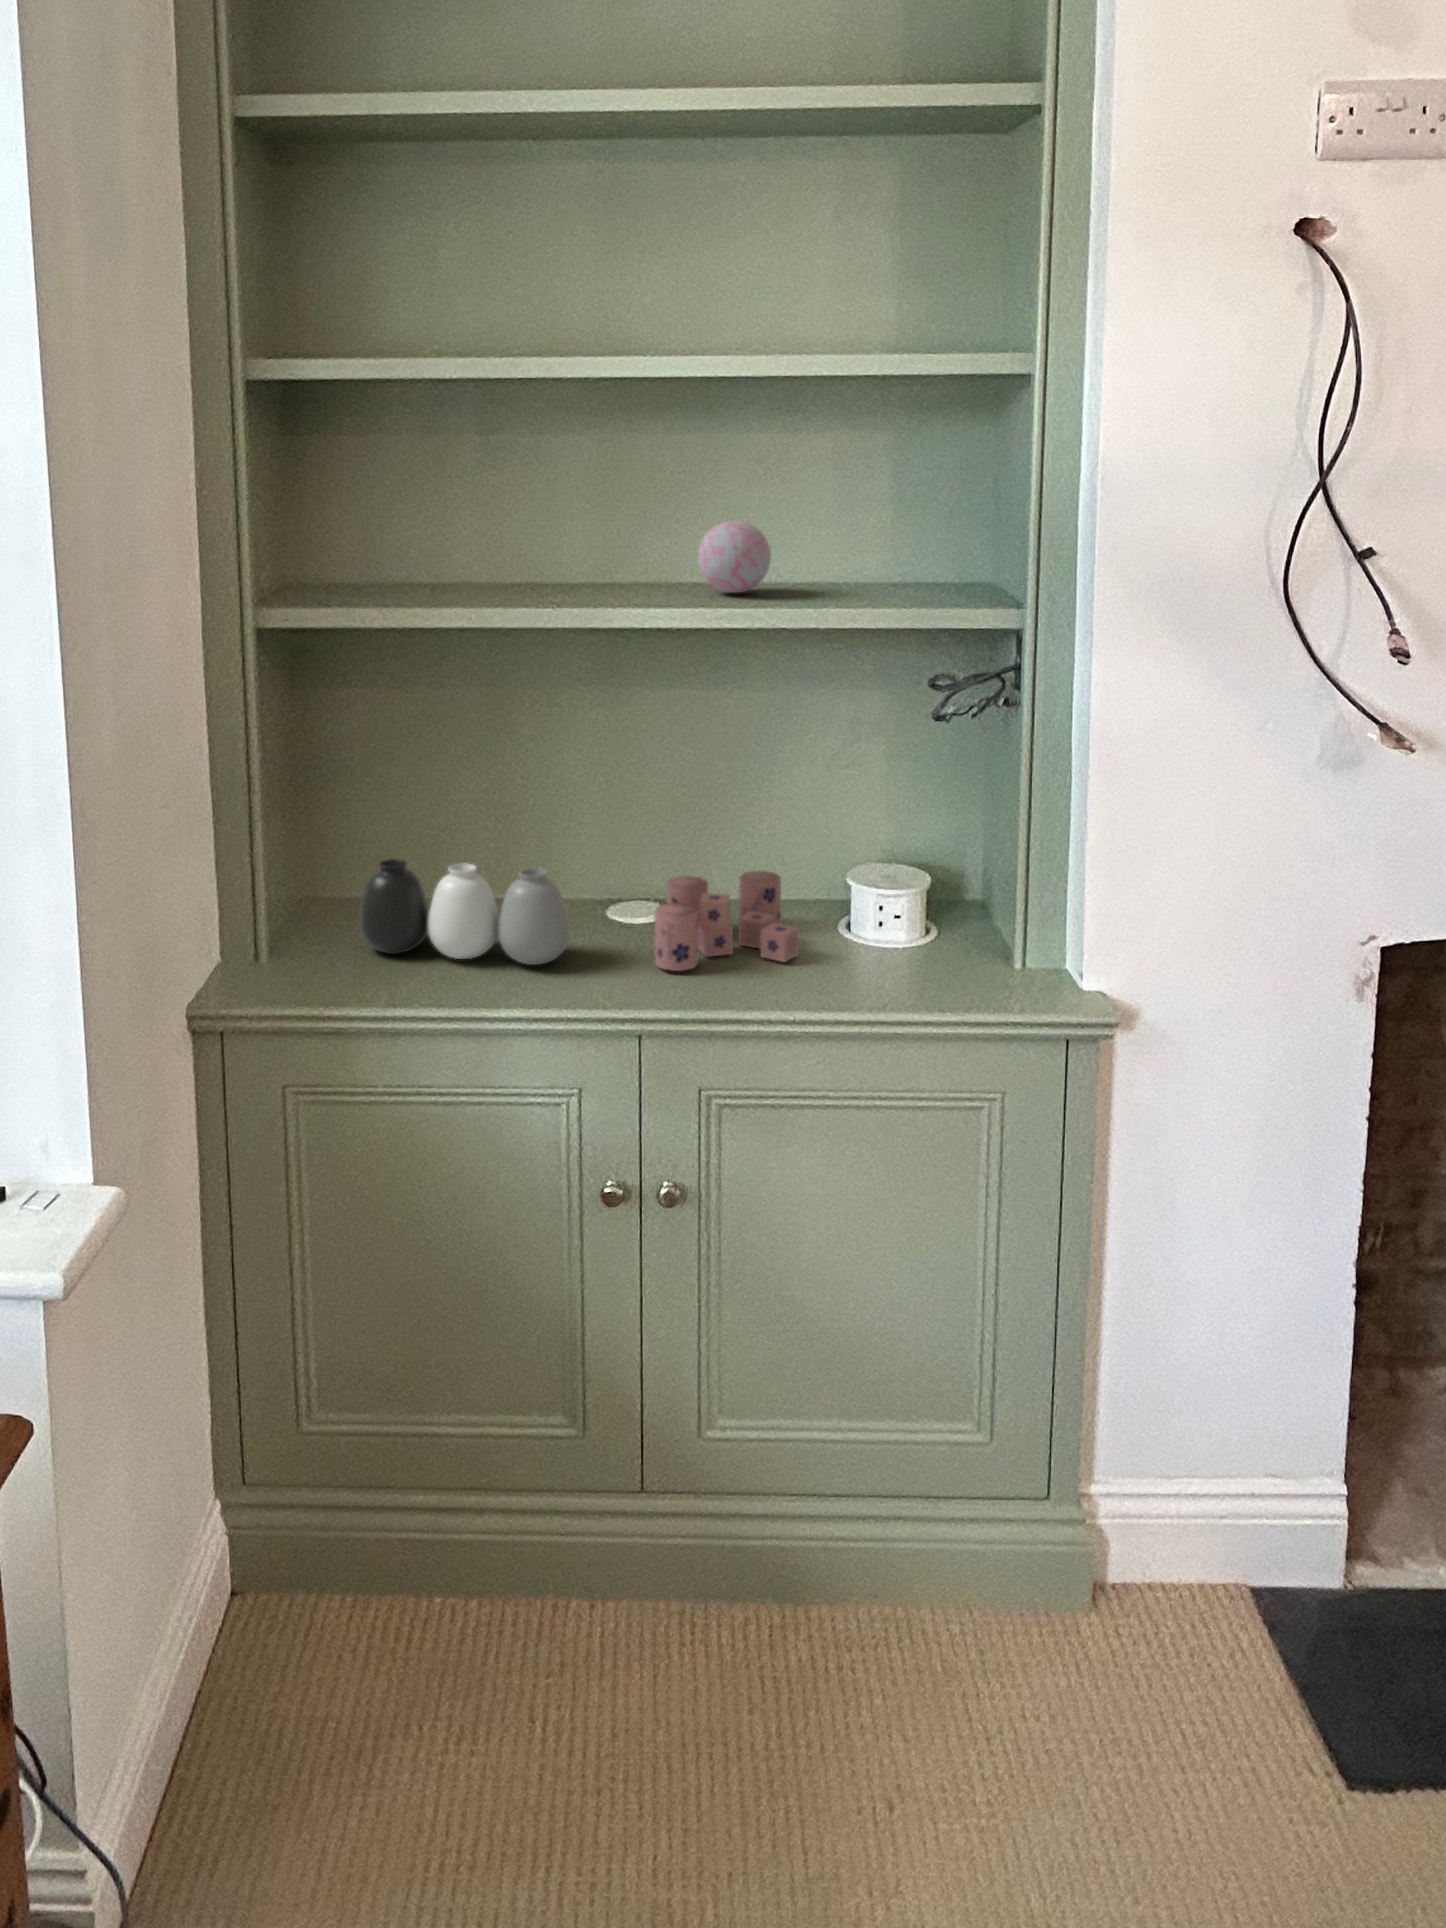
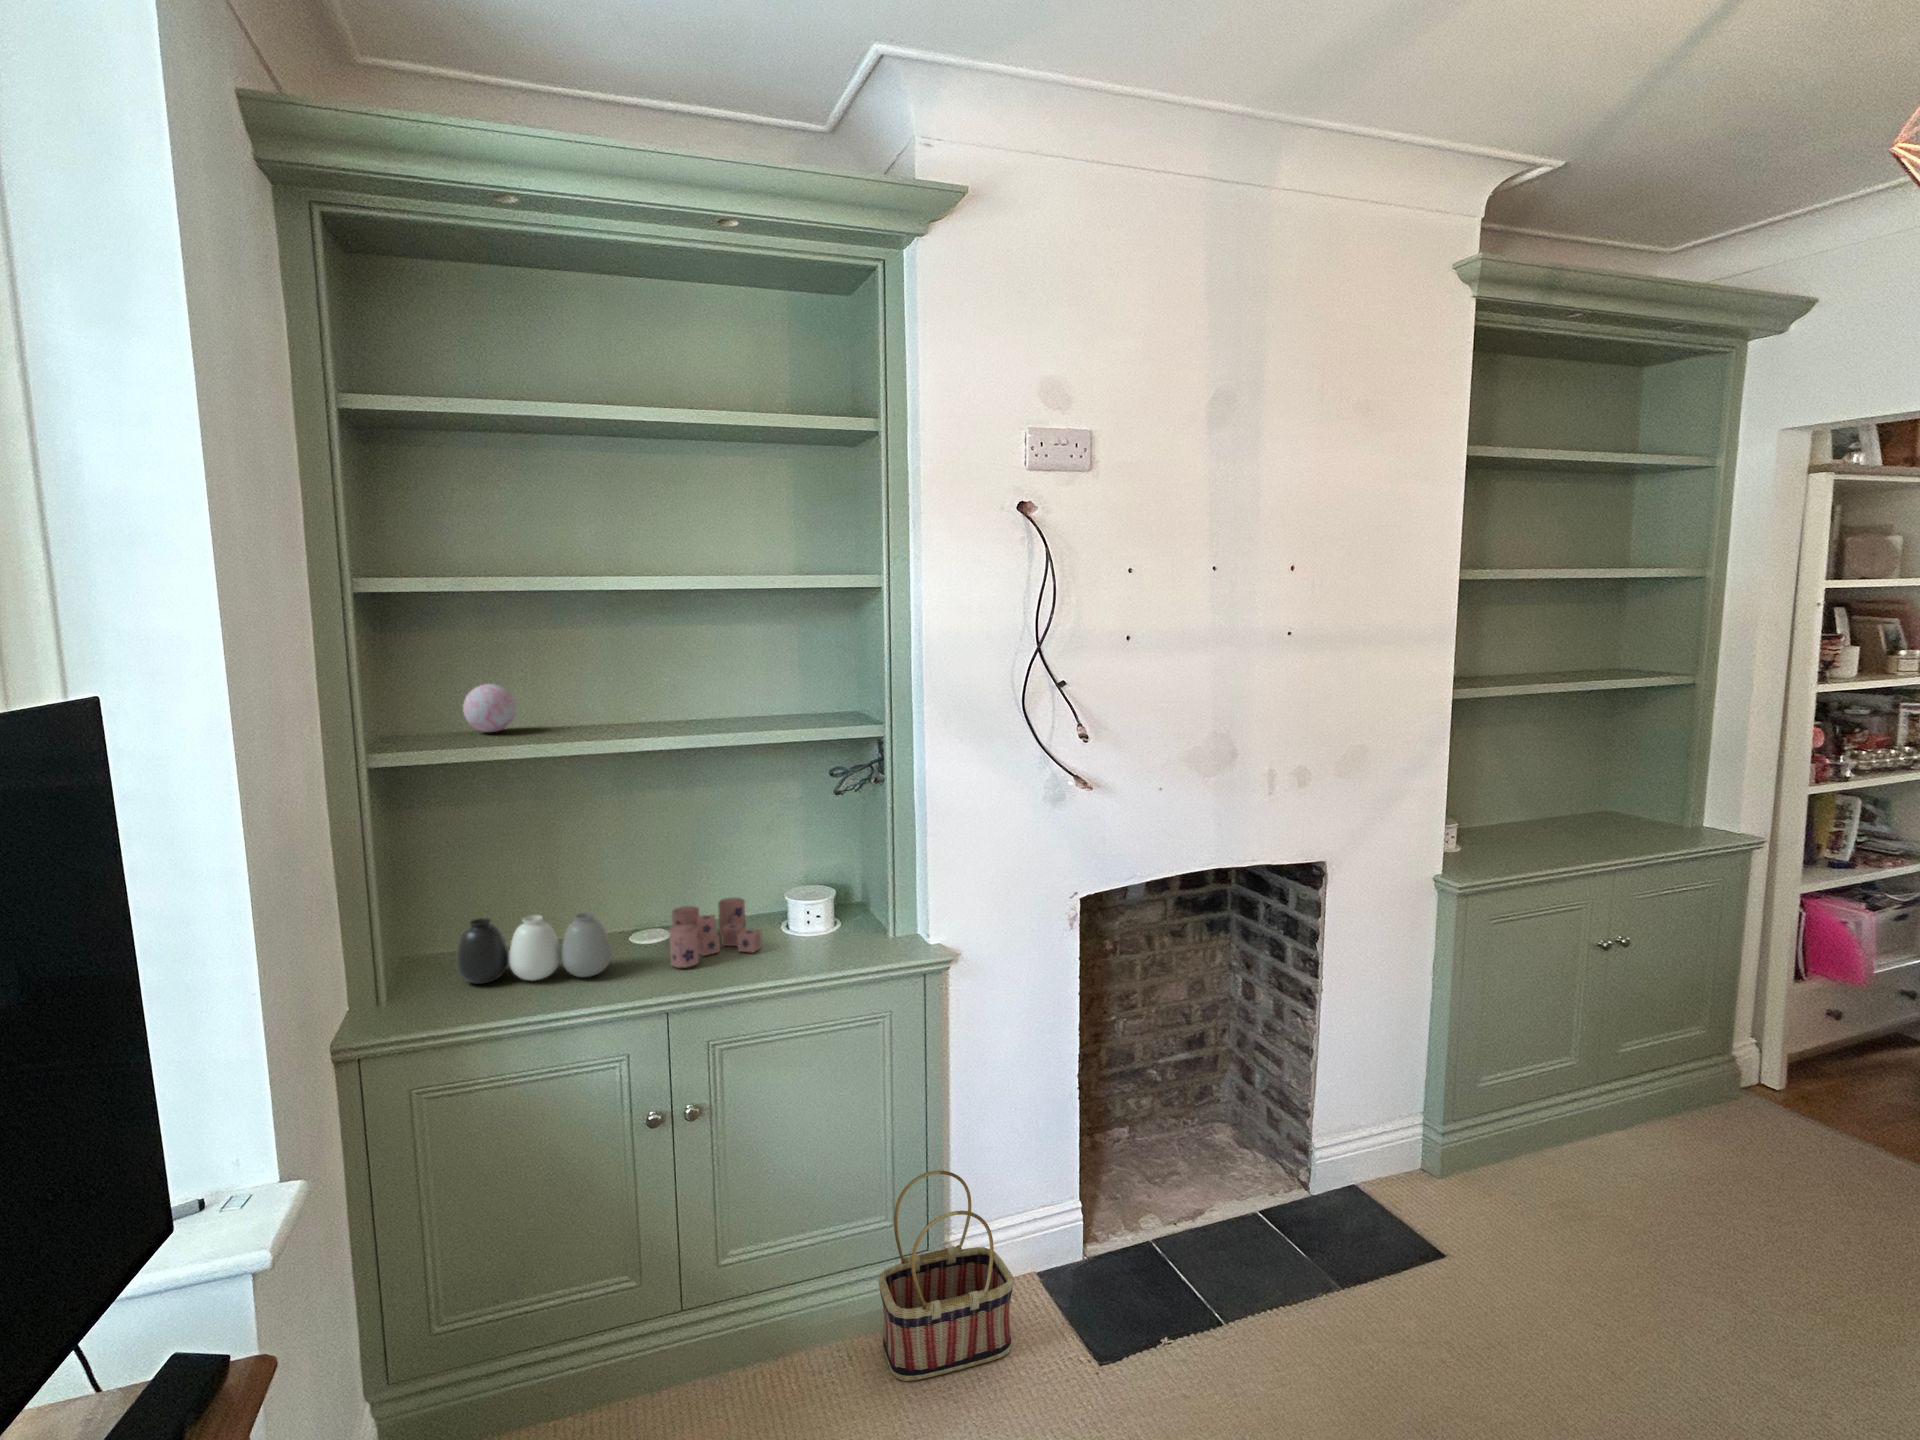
decorative ball: present [698,520,771,593] -> present [463,684,516,732]
basket: none [951,1371,1190,1715] -> present [878,1170,1014,1381]

